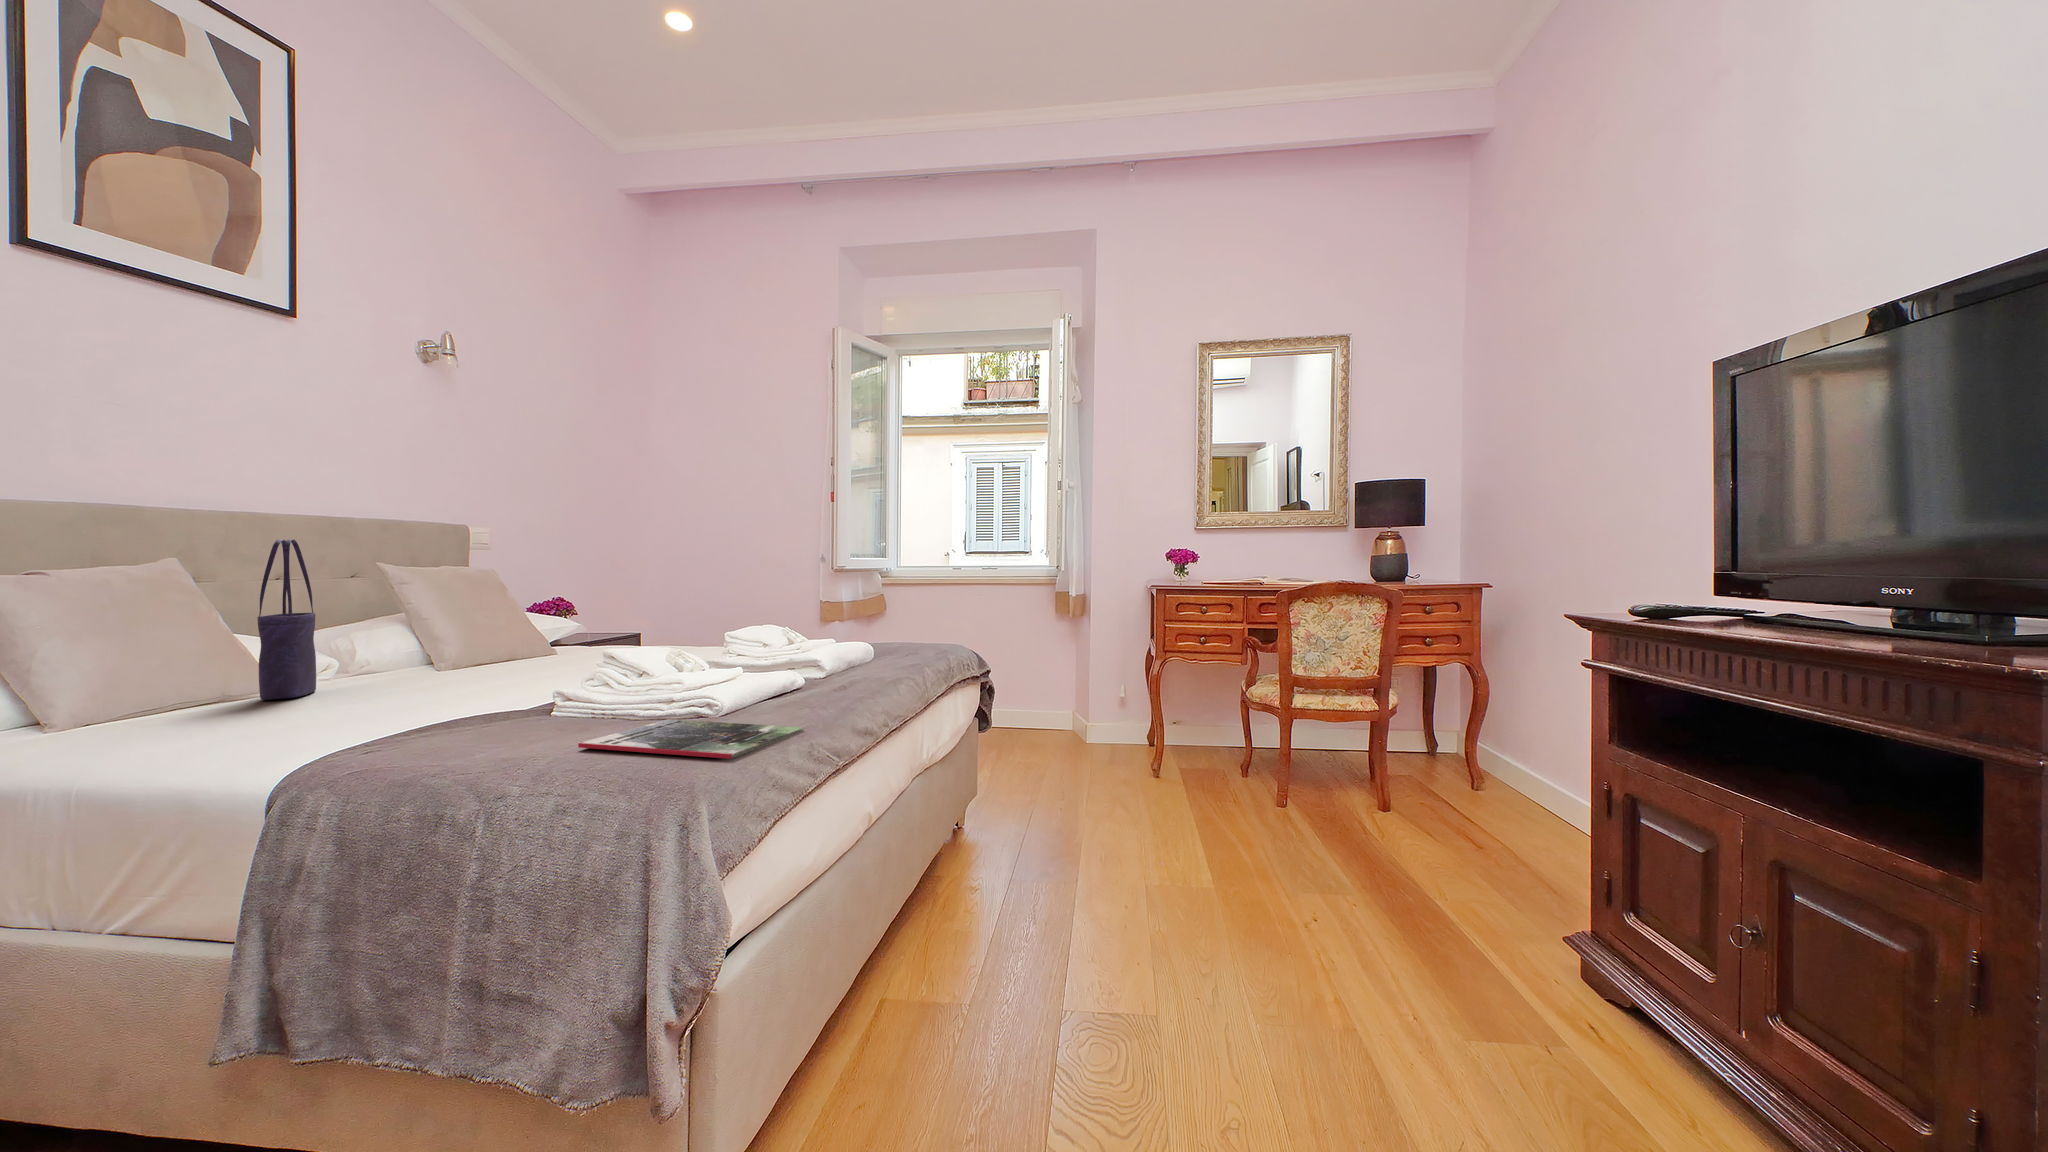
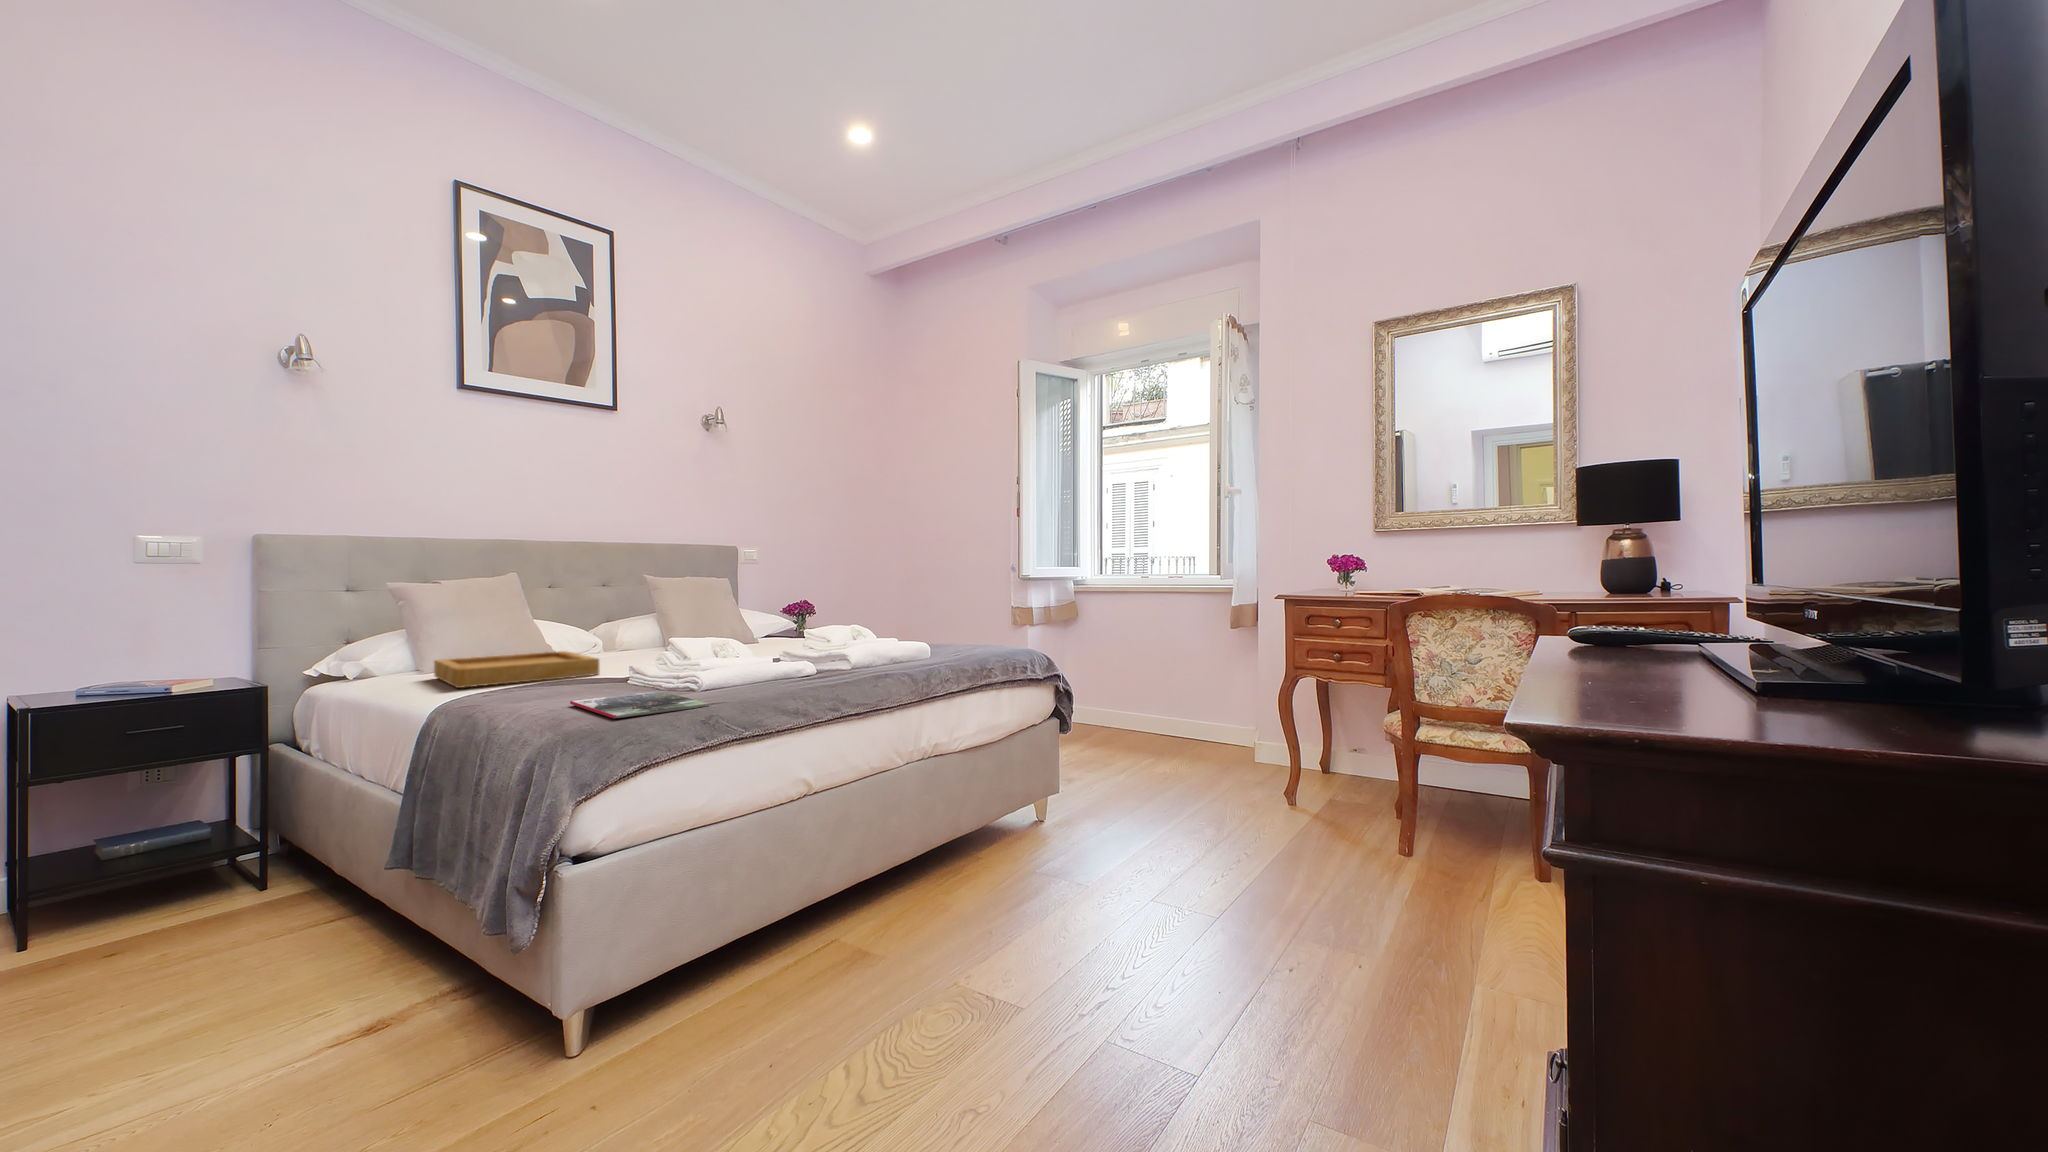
tote bag: present [257,539,316,700] -> none [530,561,570,664]
tray: none [114,676,458,745] -> present [434,651,600,688]

